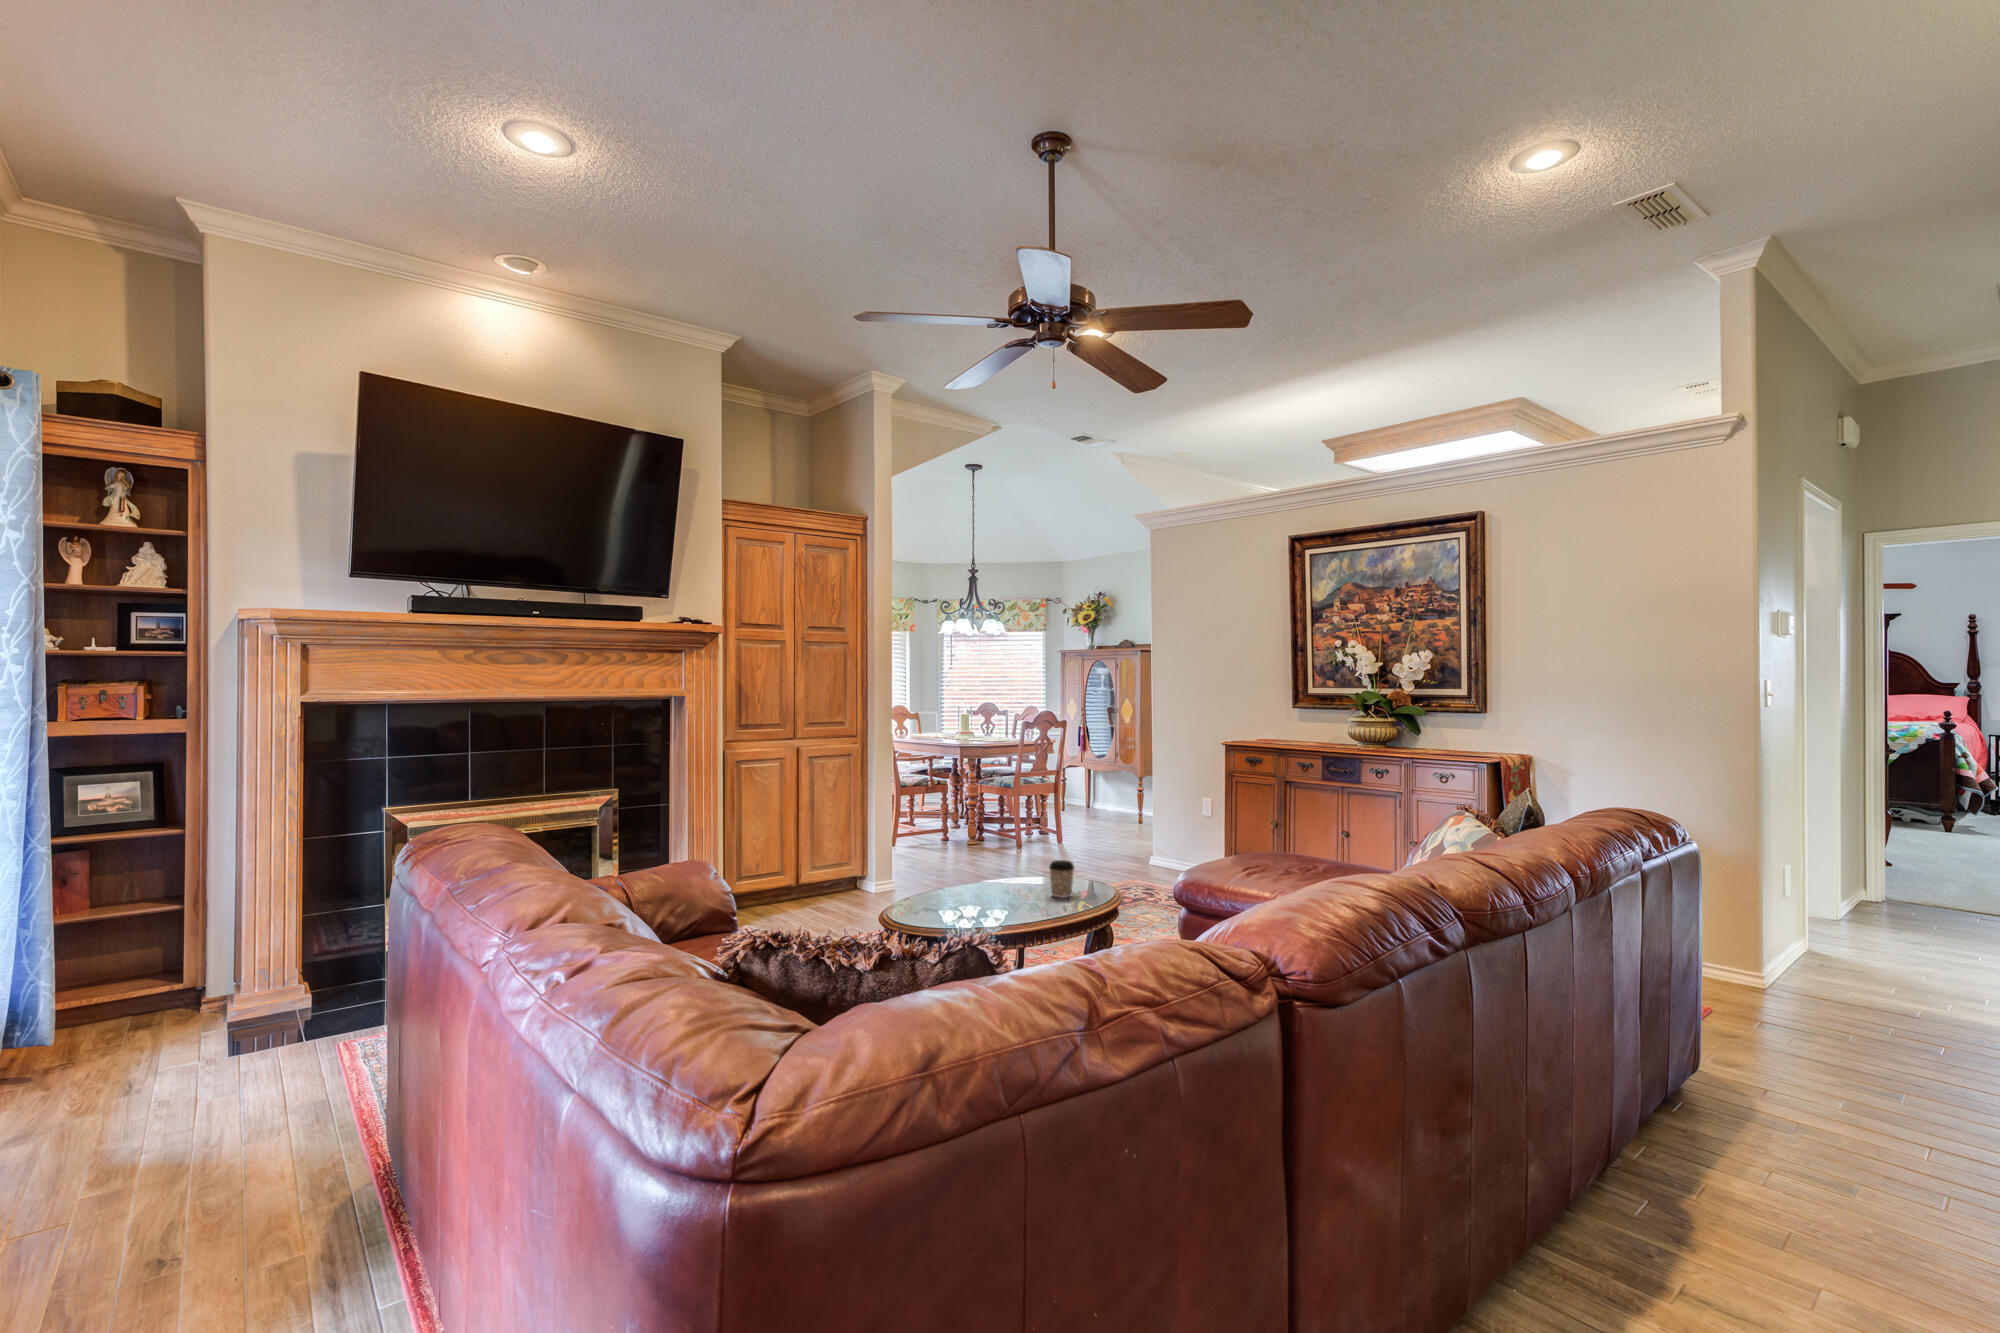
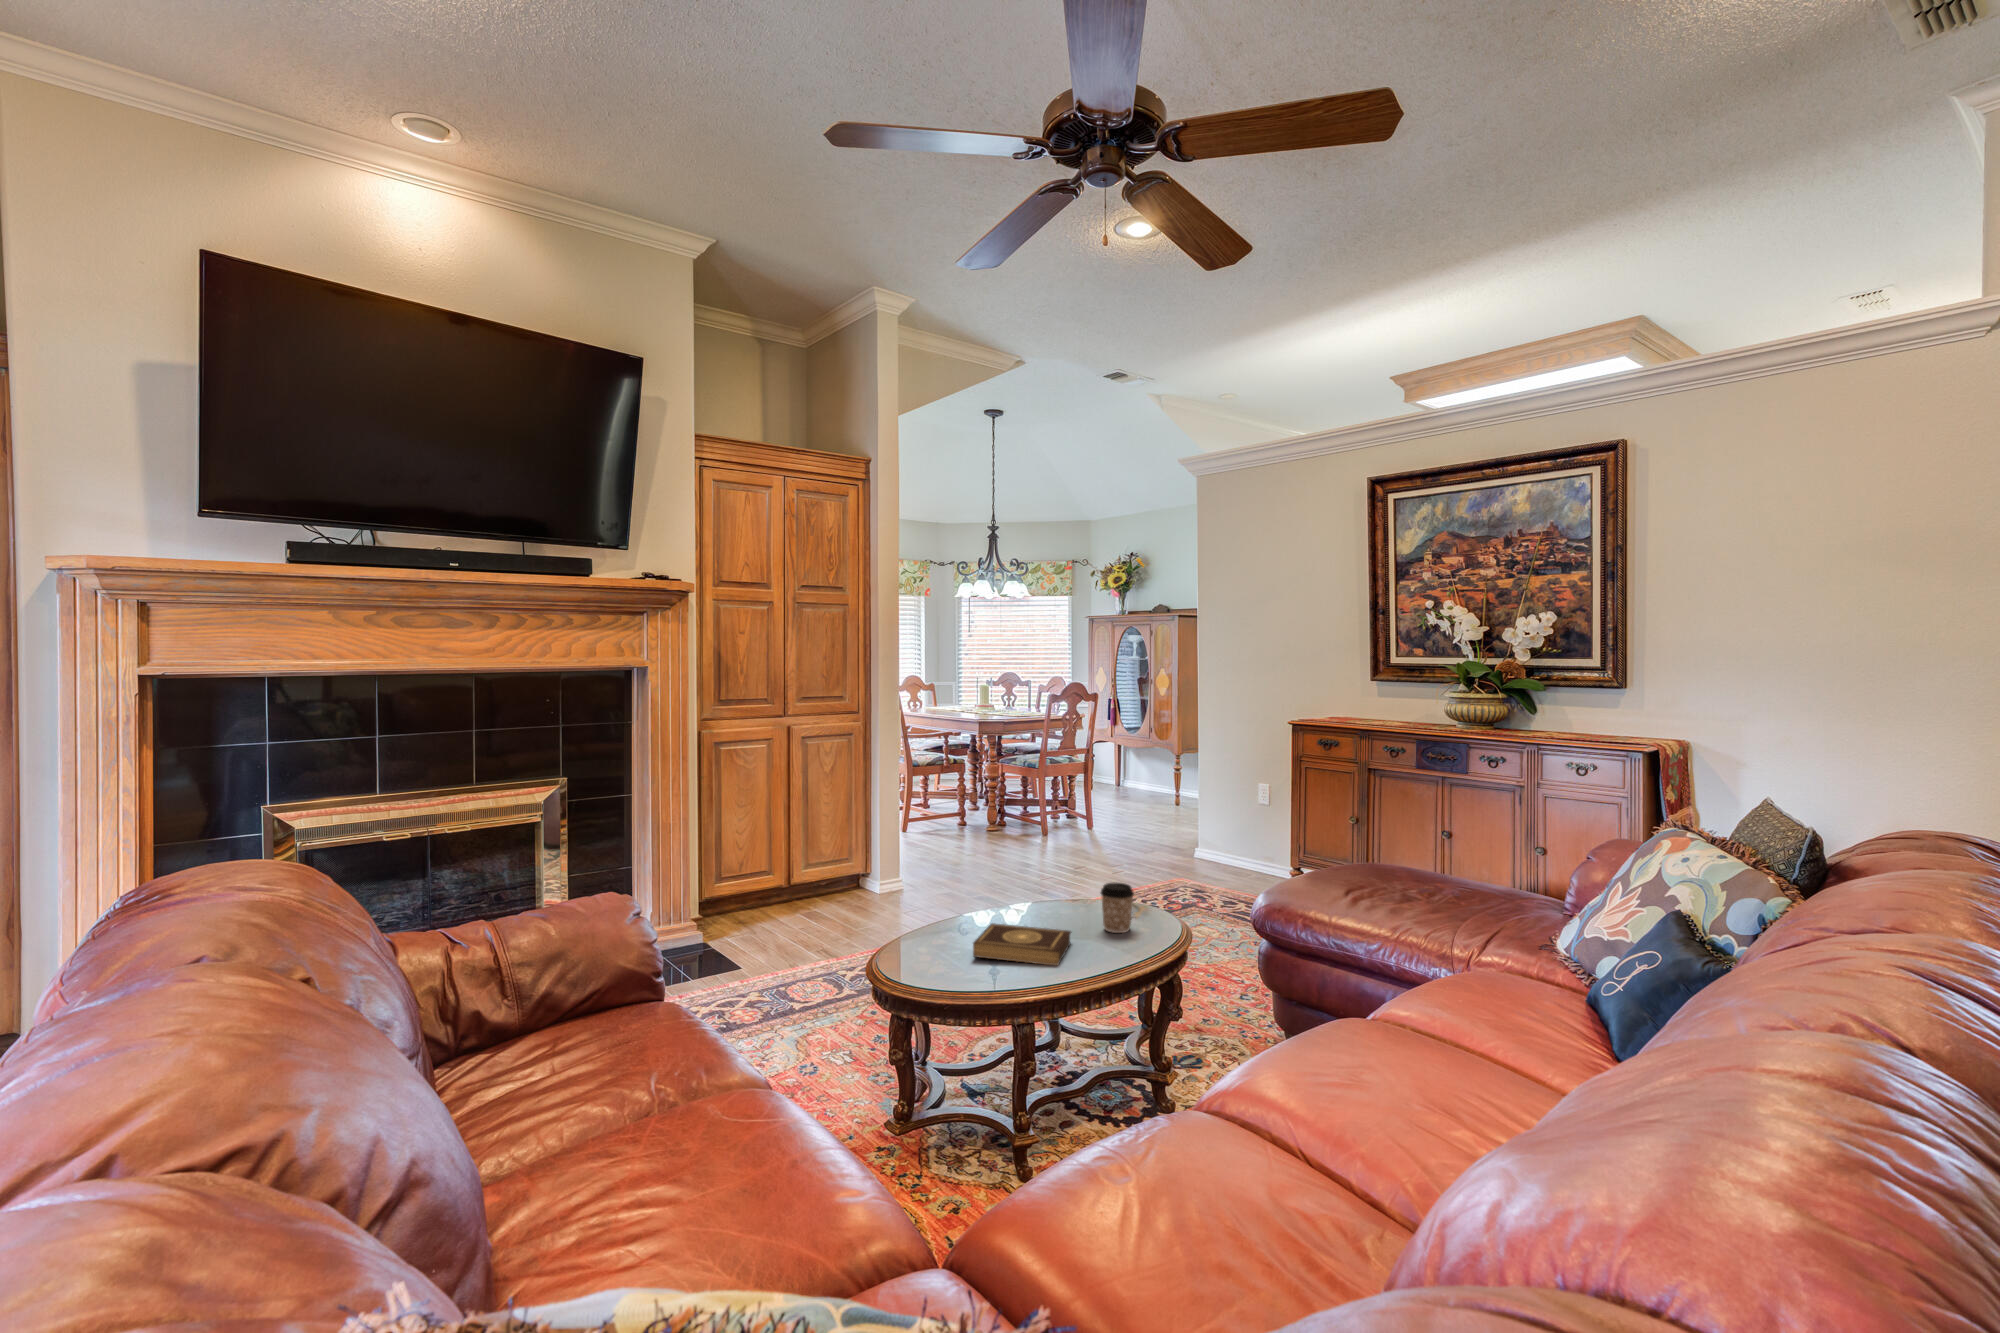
book: none [951,891,1026,917] -> present [973,923,1071,965]

